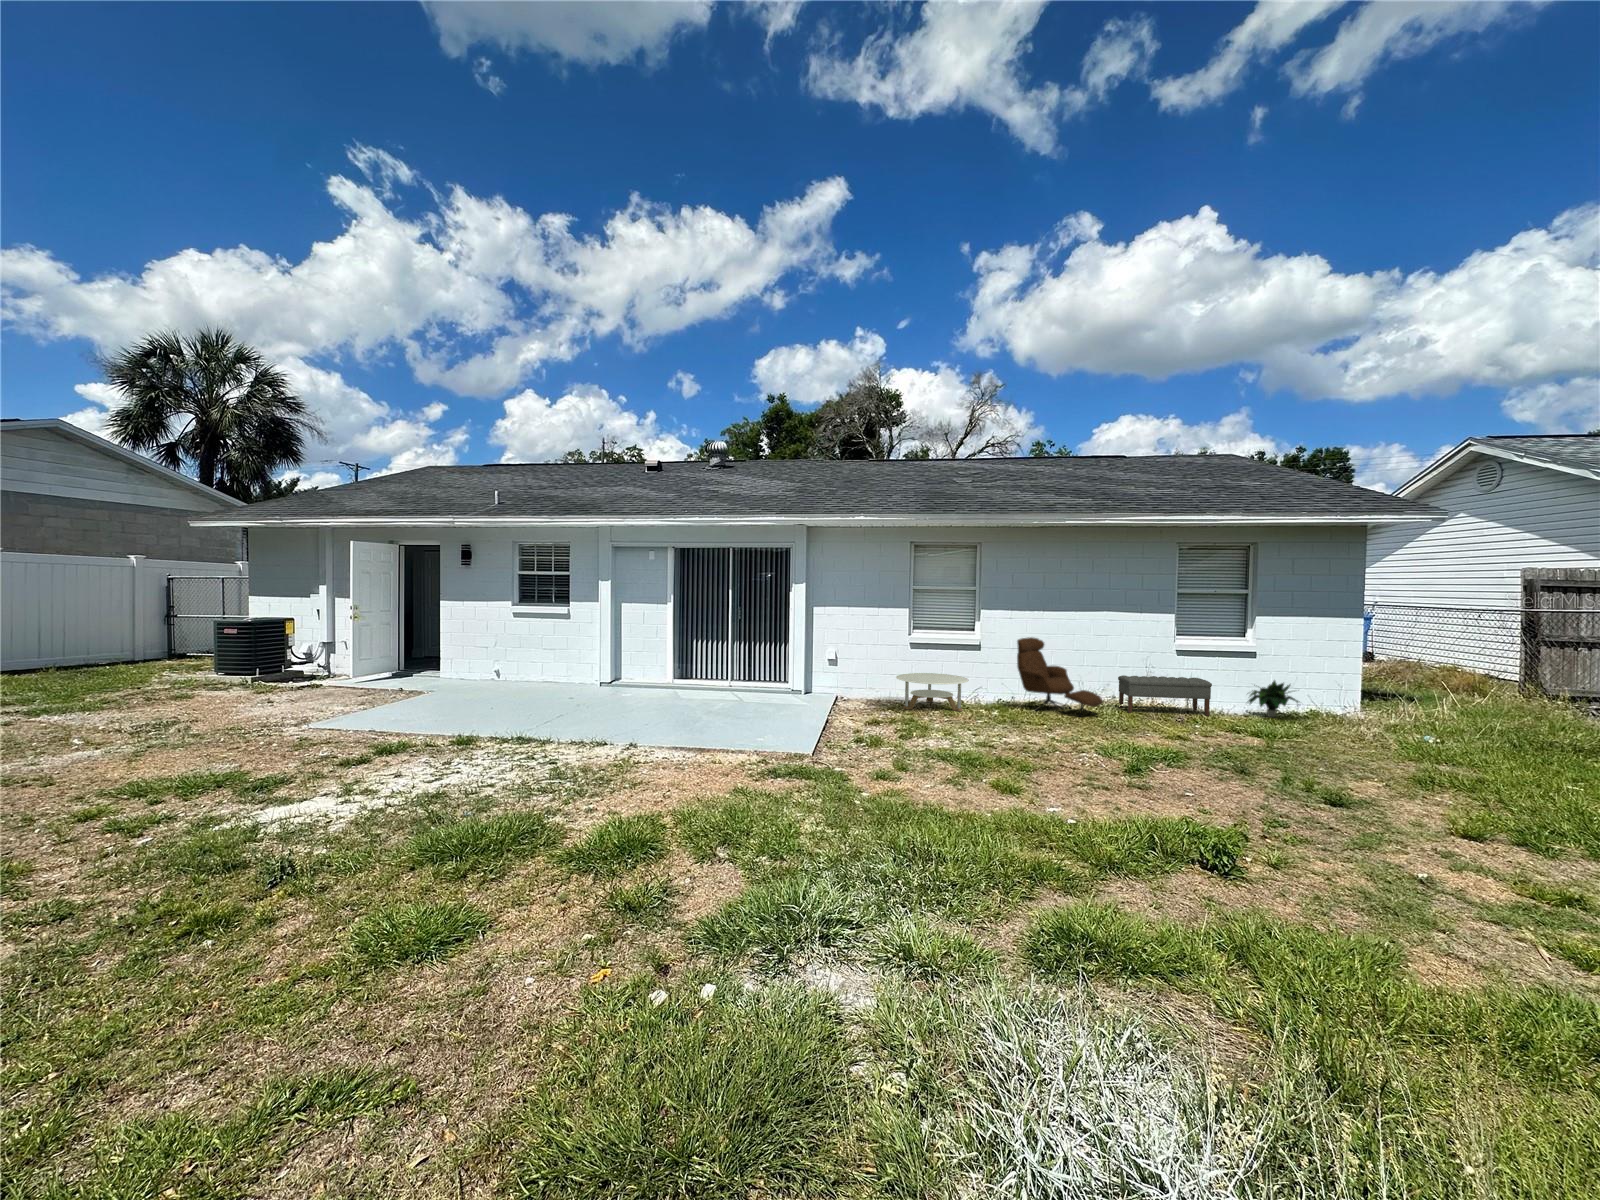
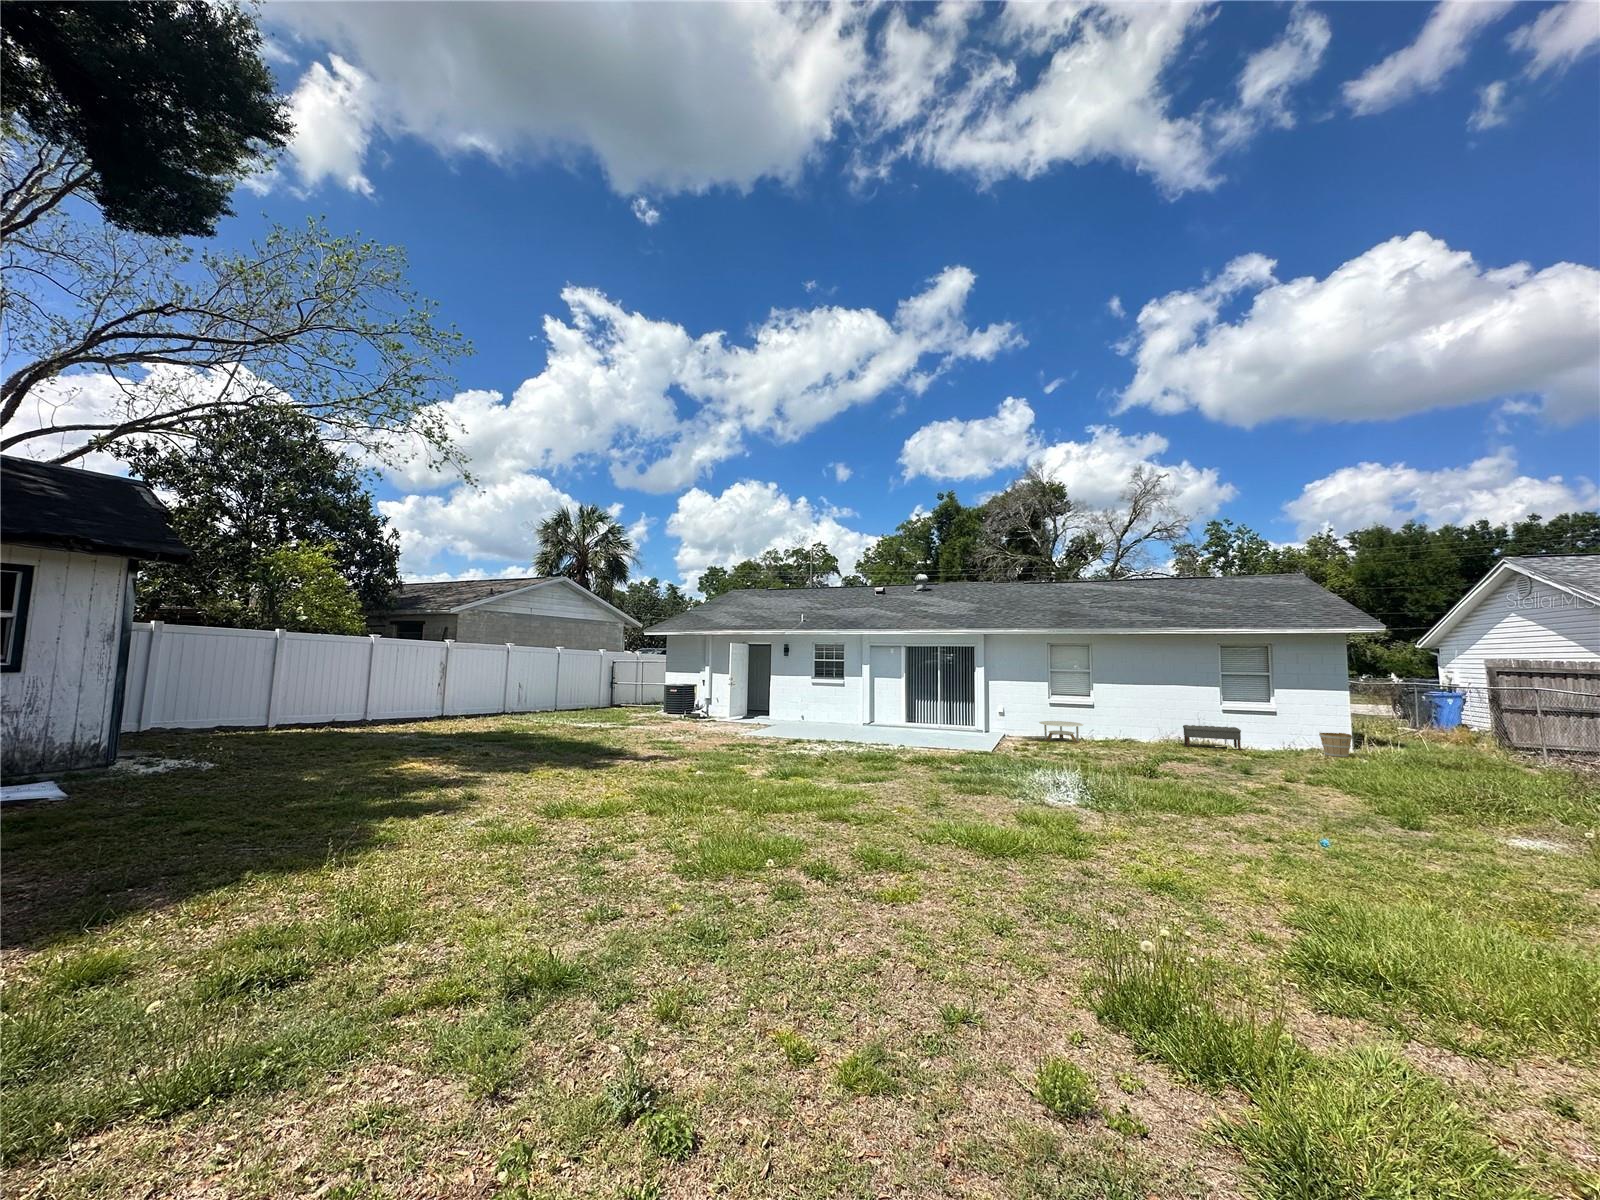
lounge chair: present [1017,637,1103,716] -> none [1115,701,1168,748]
potted plant: present [1249,681,1298,717] -> none [1268,729,1302,753]
wooden bucket: none [1320,683,1375,723] -> present [1319,733,1352,757]

